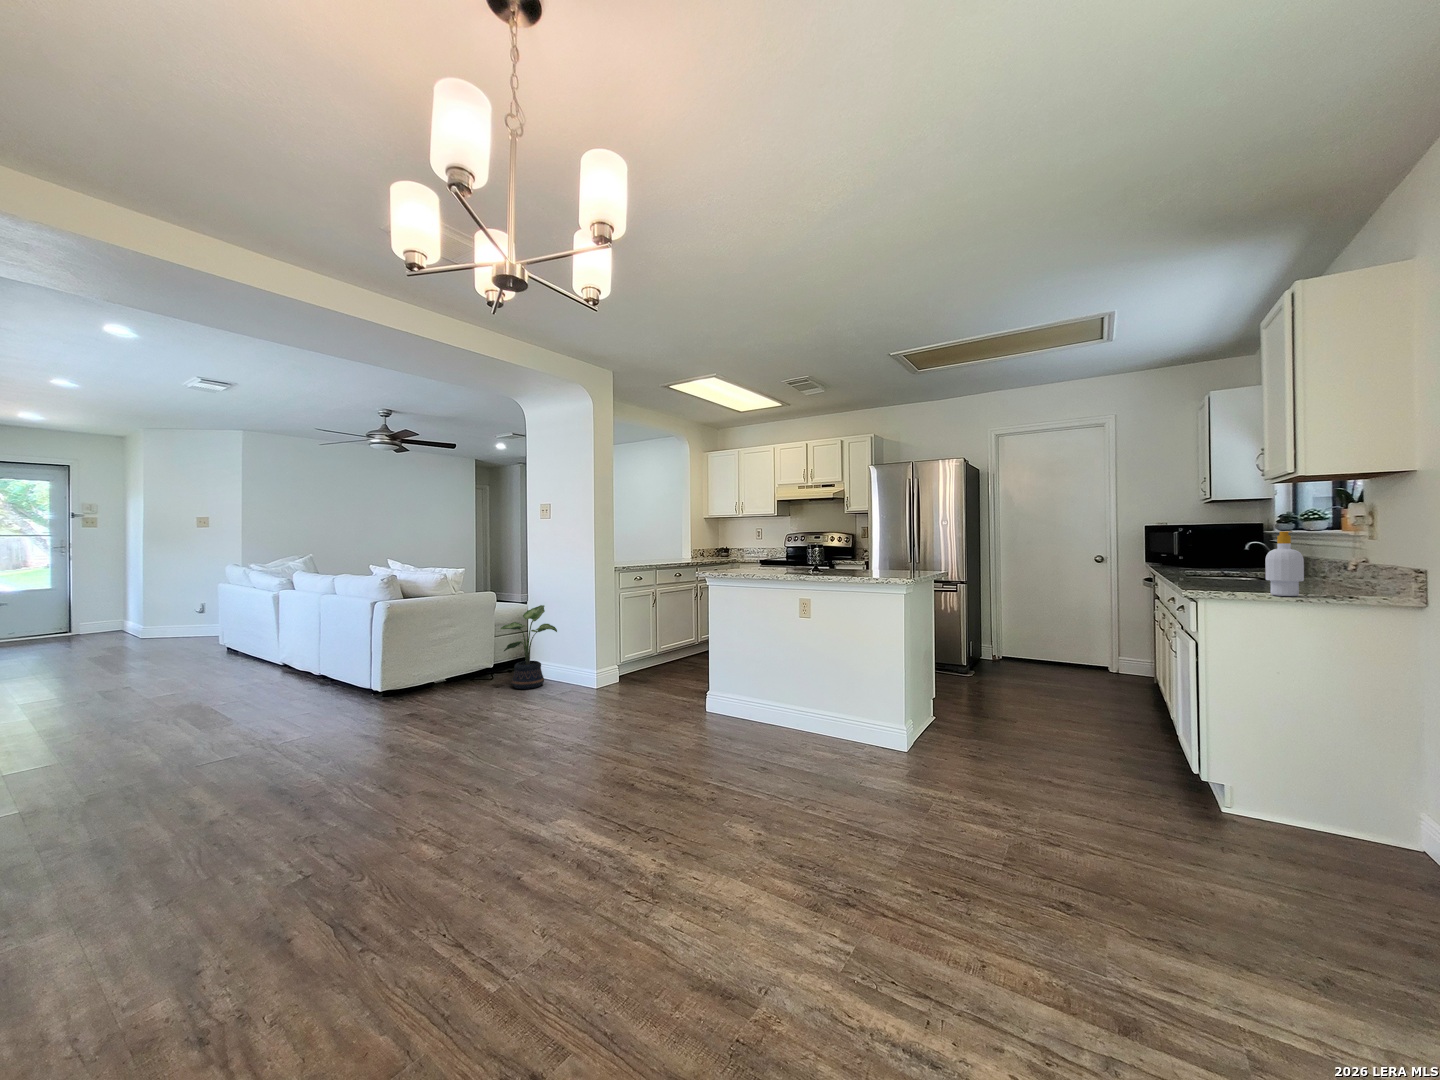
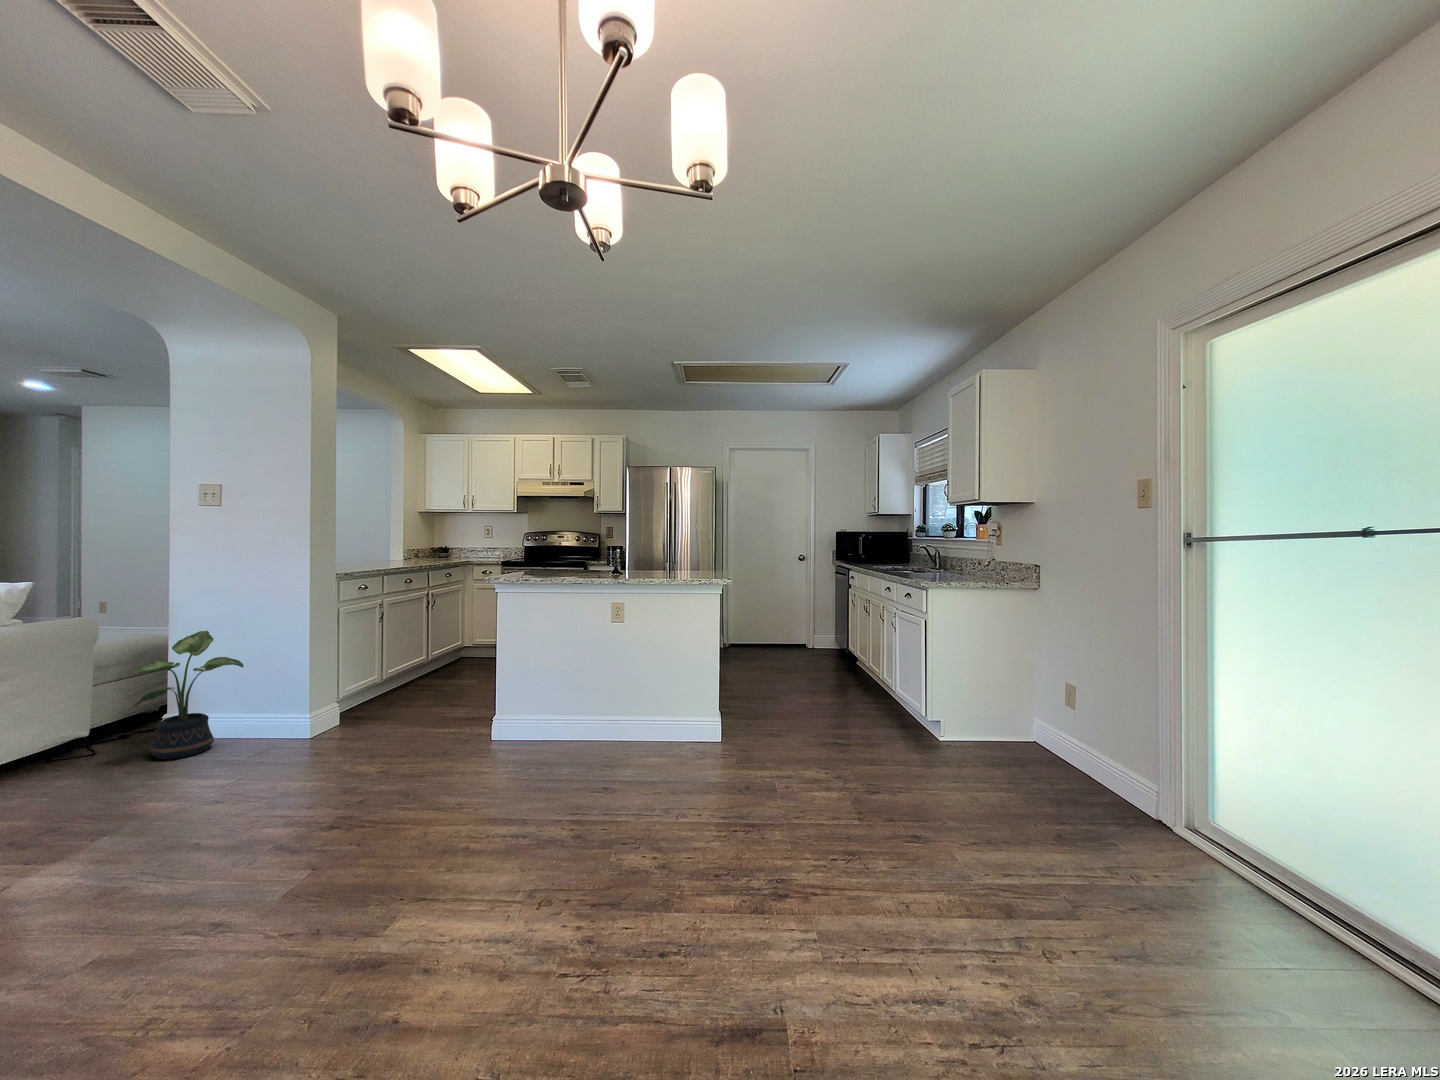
soap bottle: present [1265,531,1304,596] -> none [969,541,990,585]

